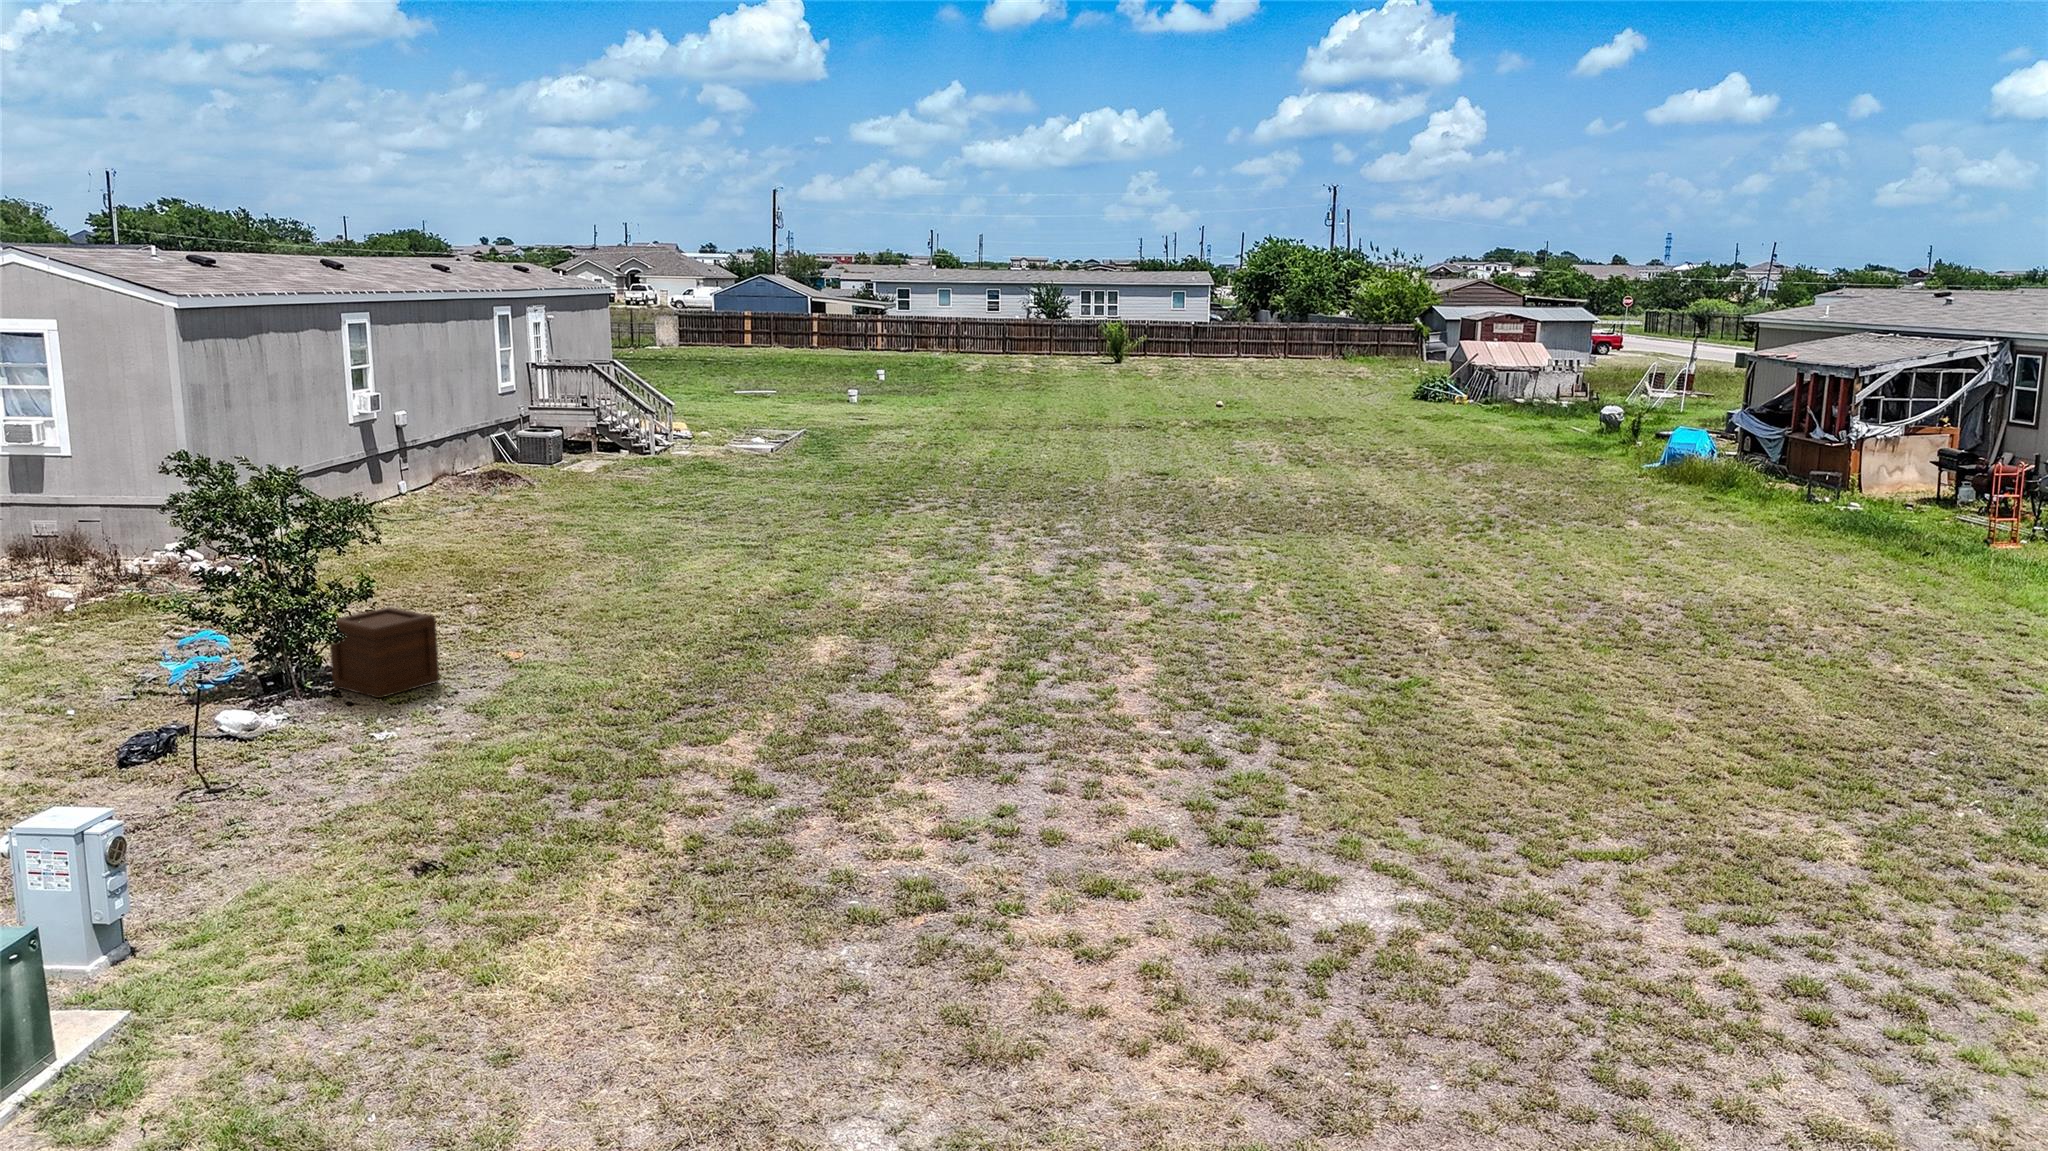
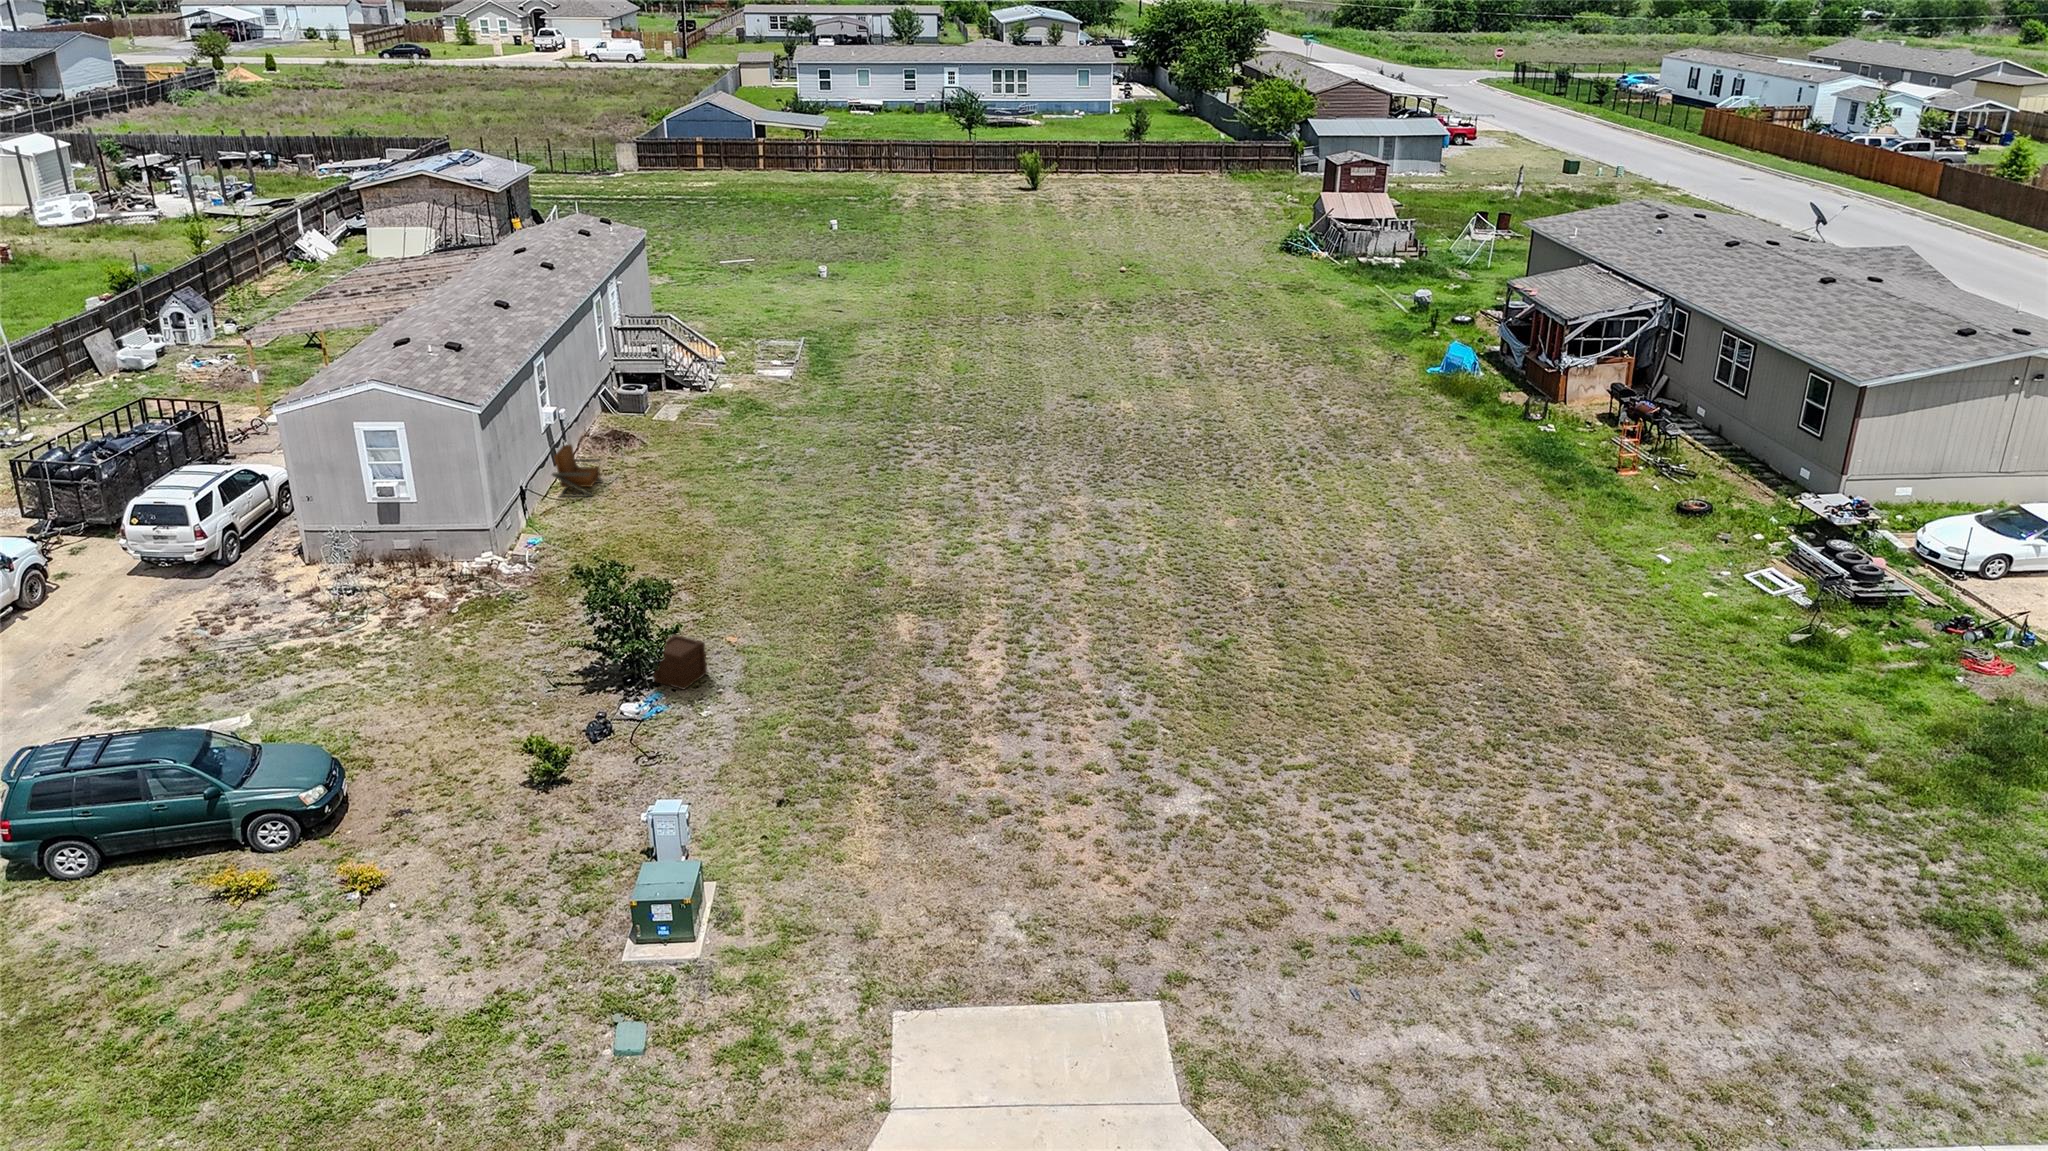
lounge chair: none [368,449,456,518] -> present [552,444,603,497]

